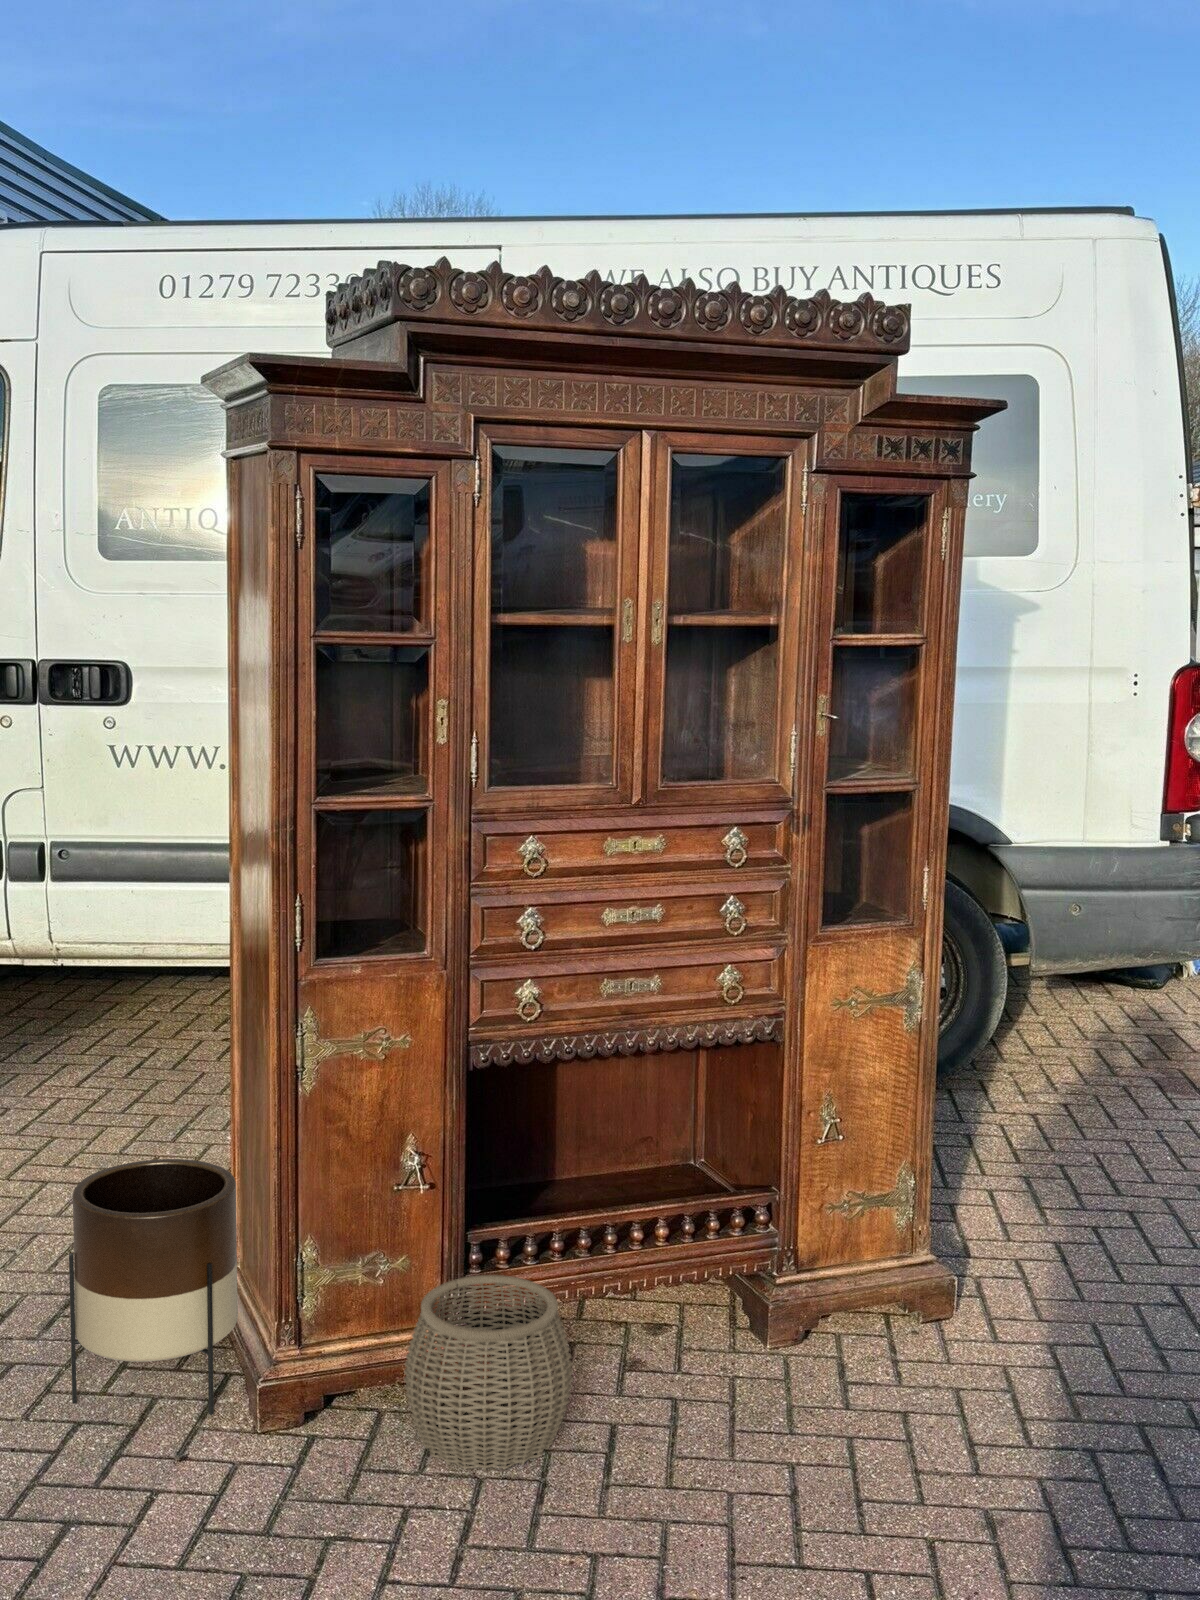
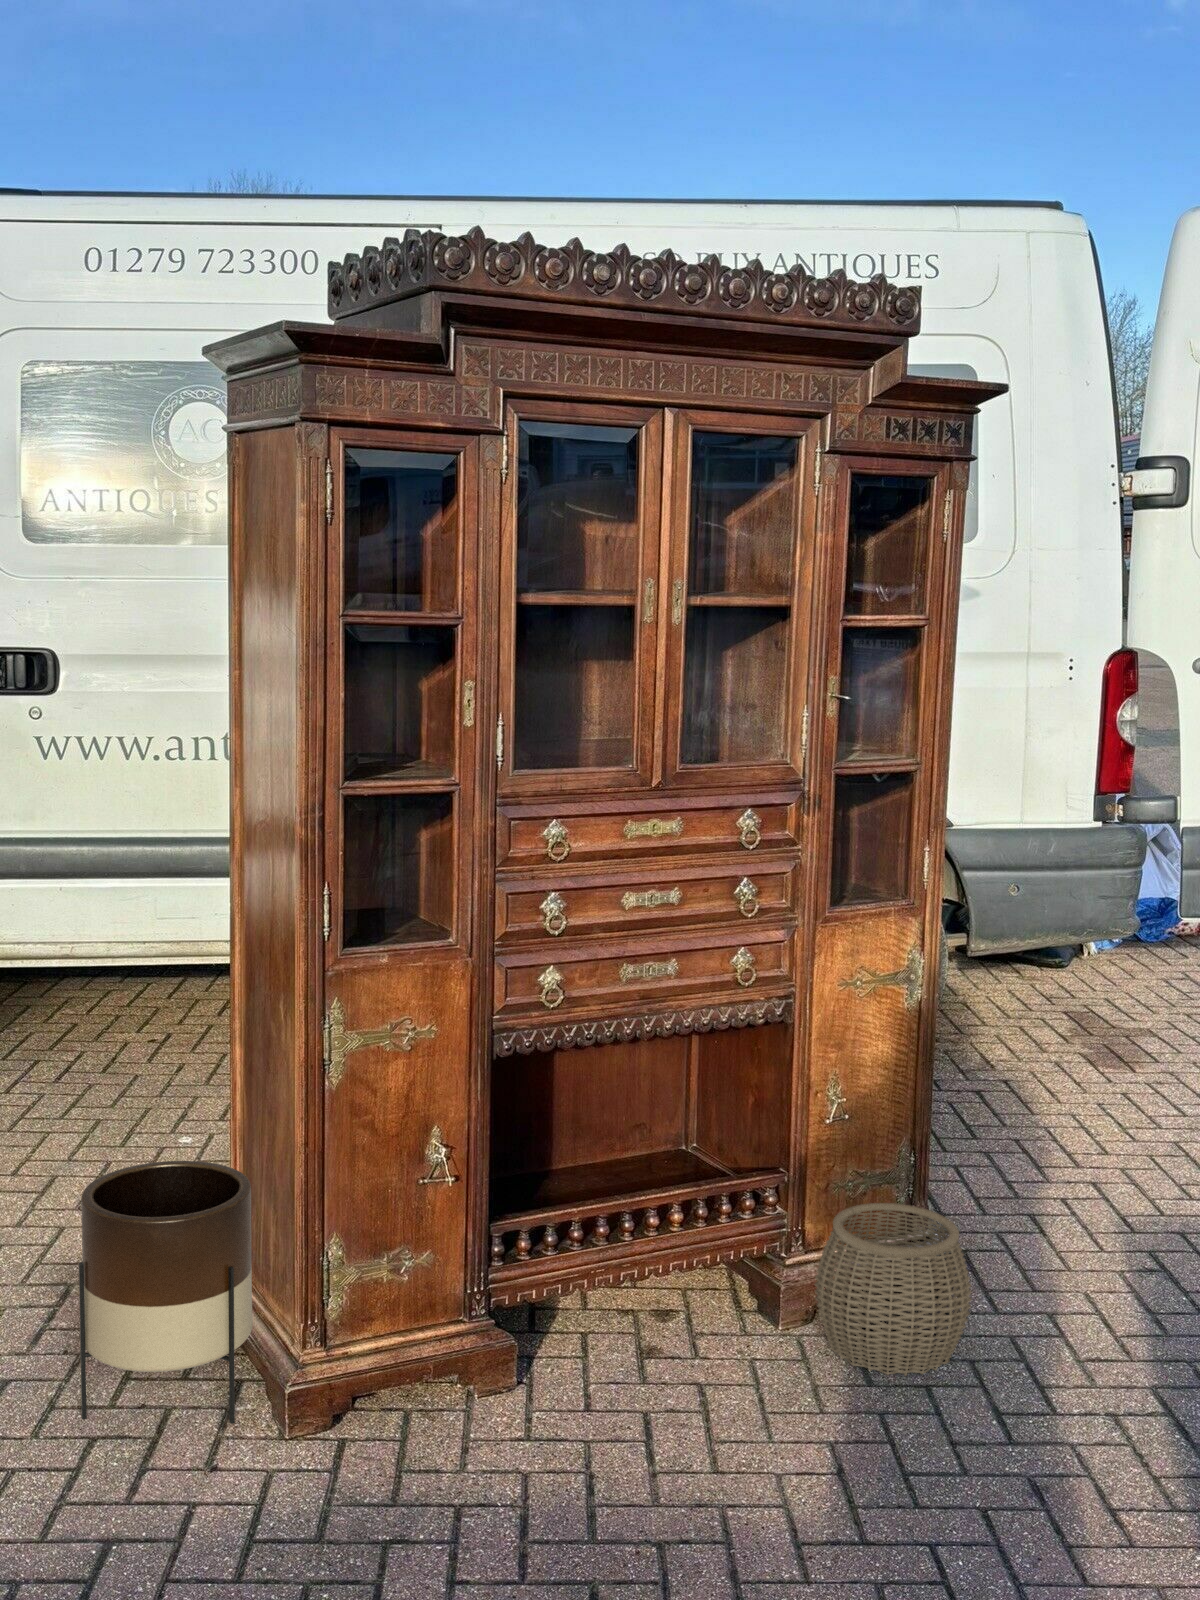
woven basket: present [404,1275,573,1470] -> present [815,1203,972,1376]

